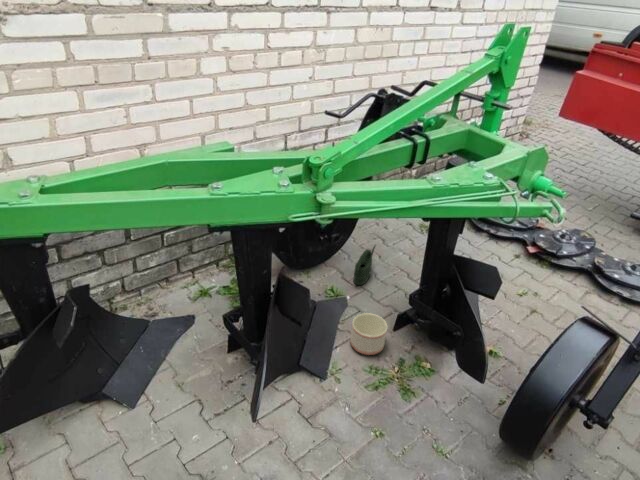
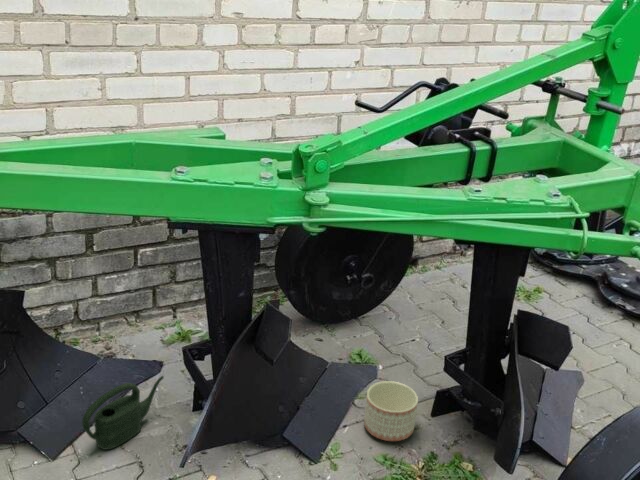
watering can: present [353,245,376,285] -> present [82,376,164,449]

